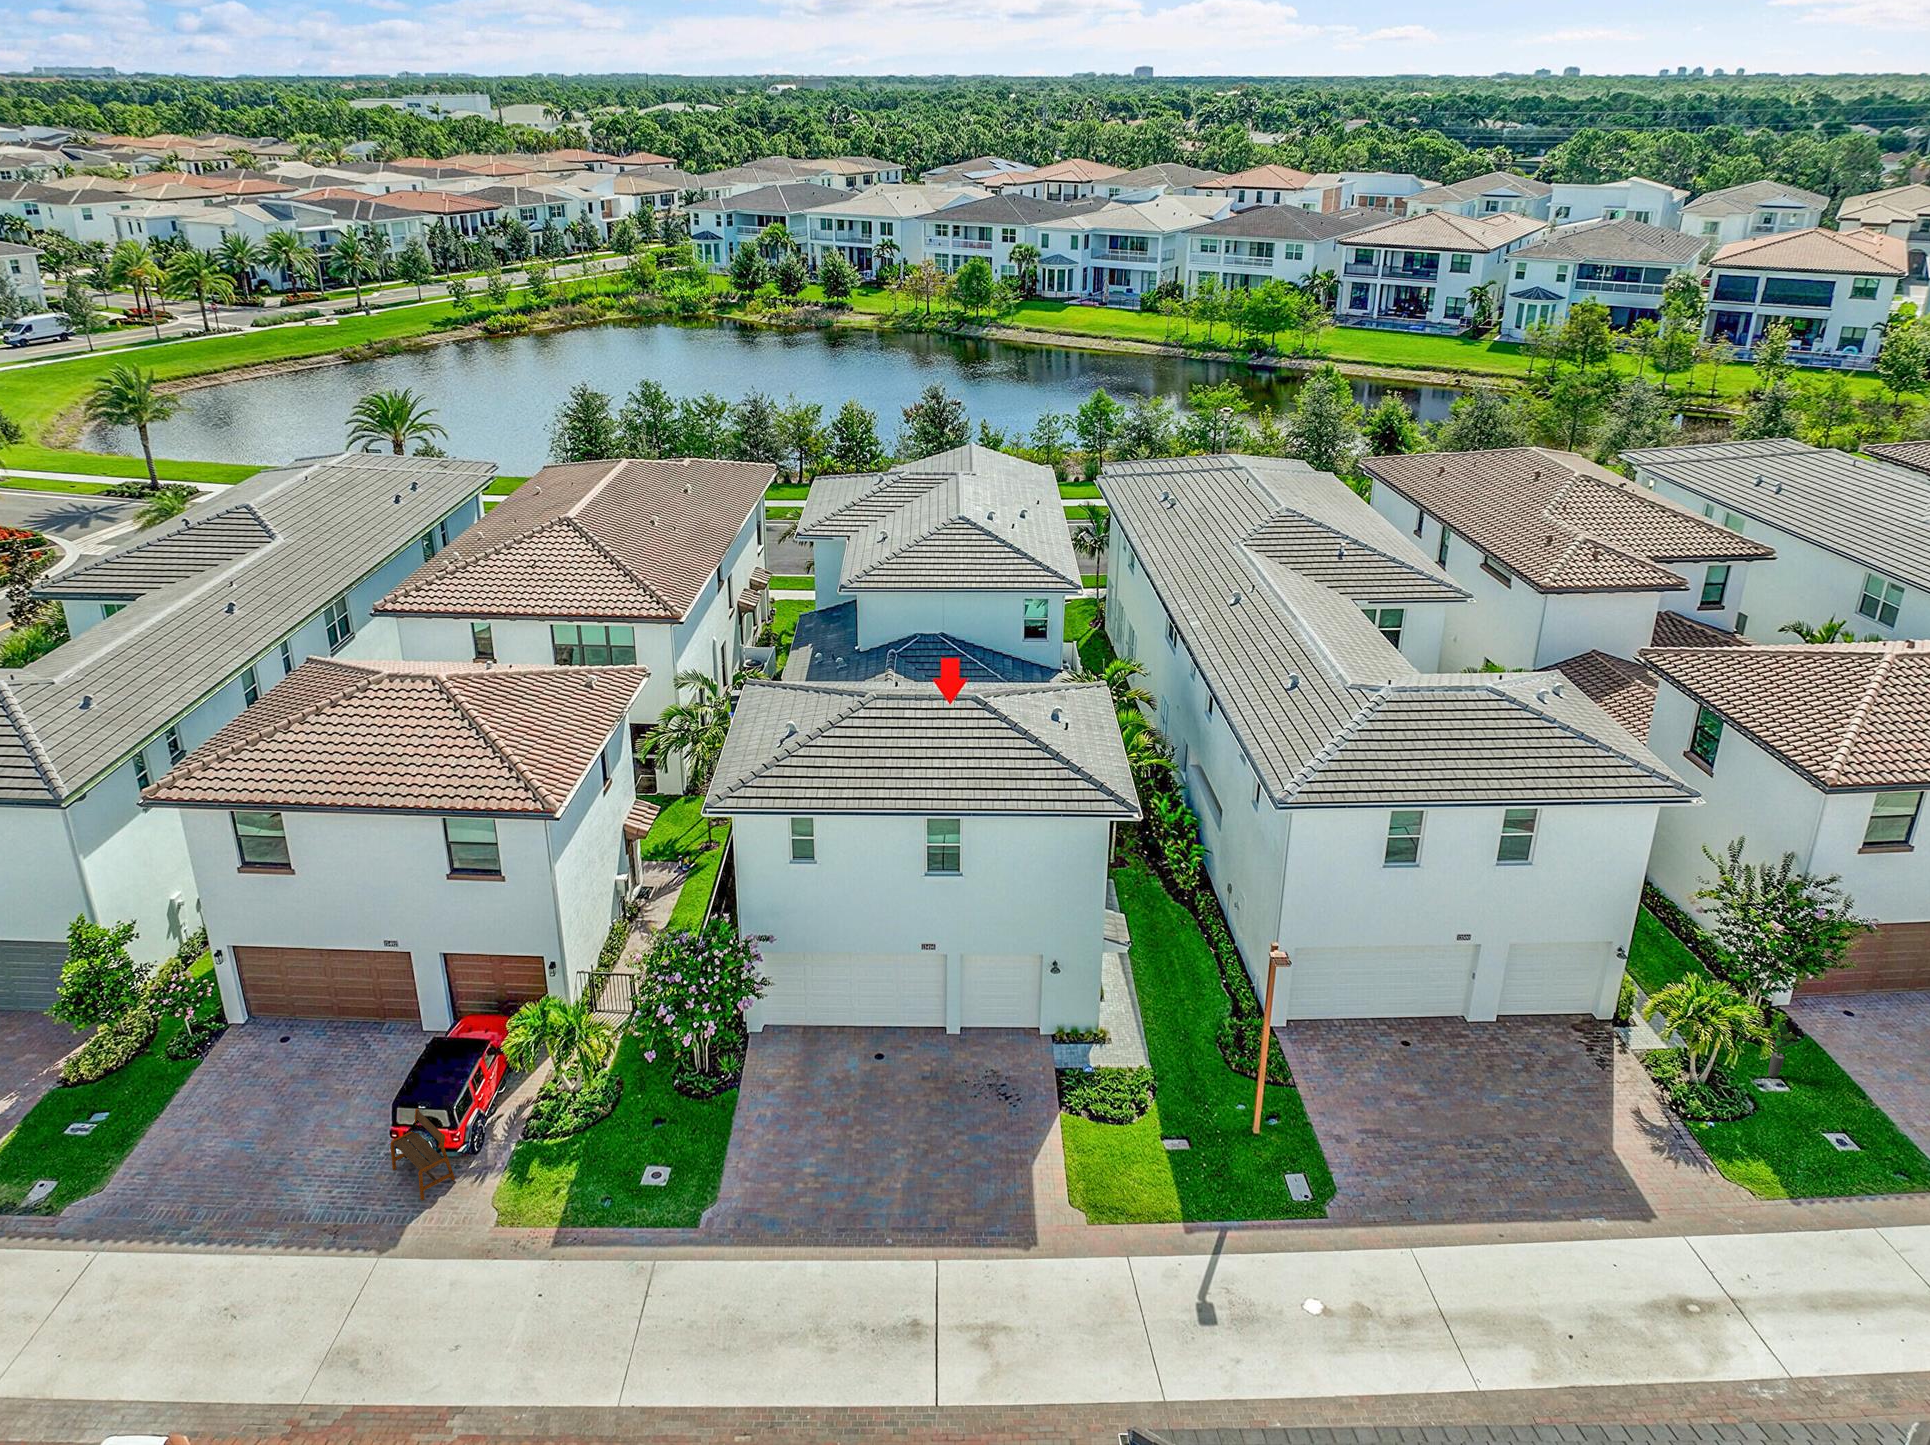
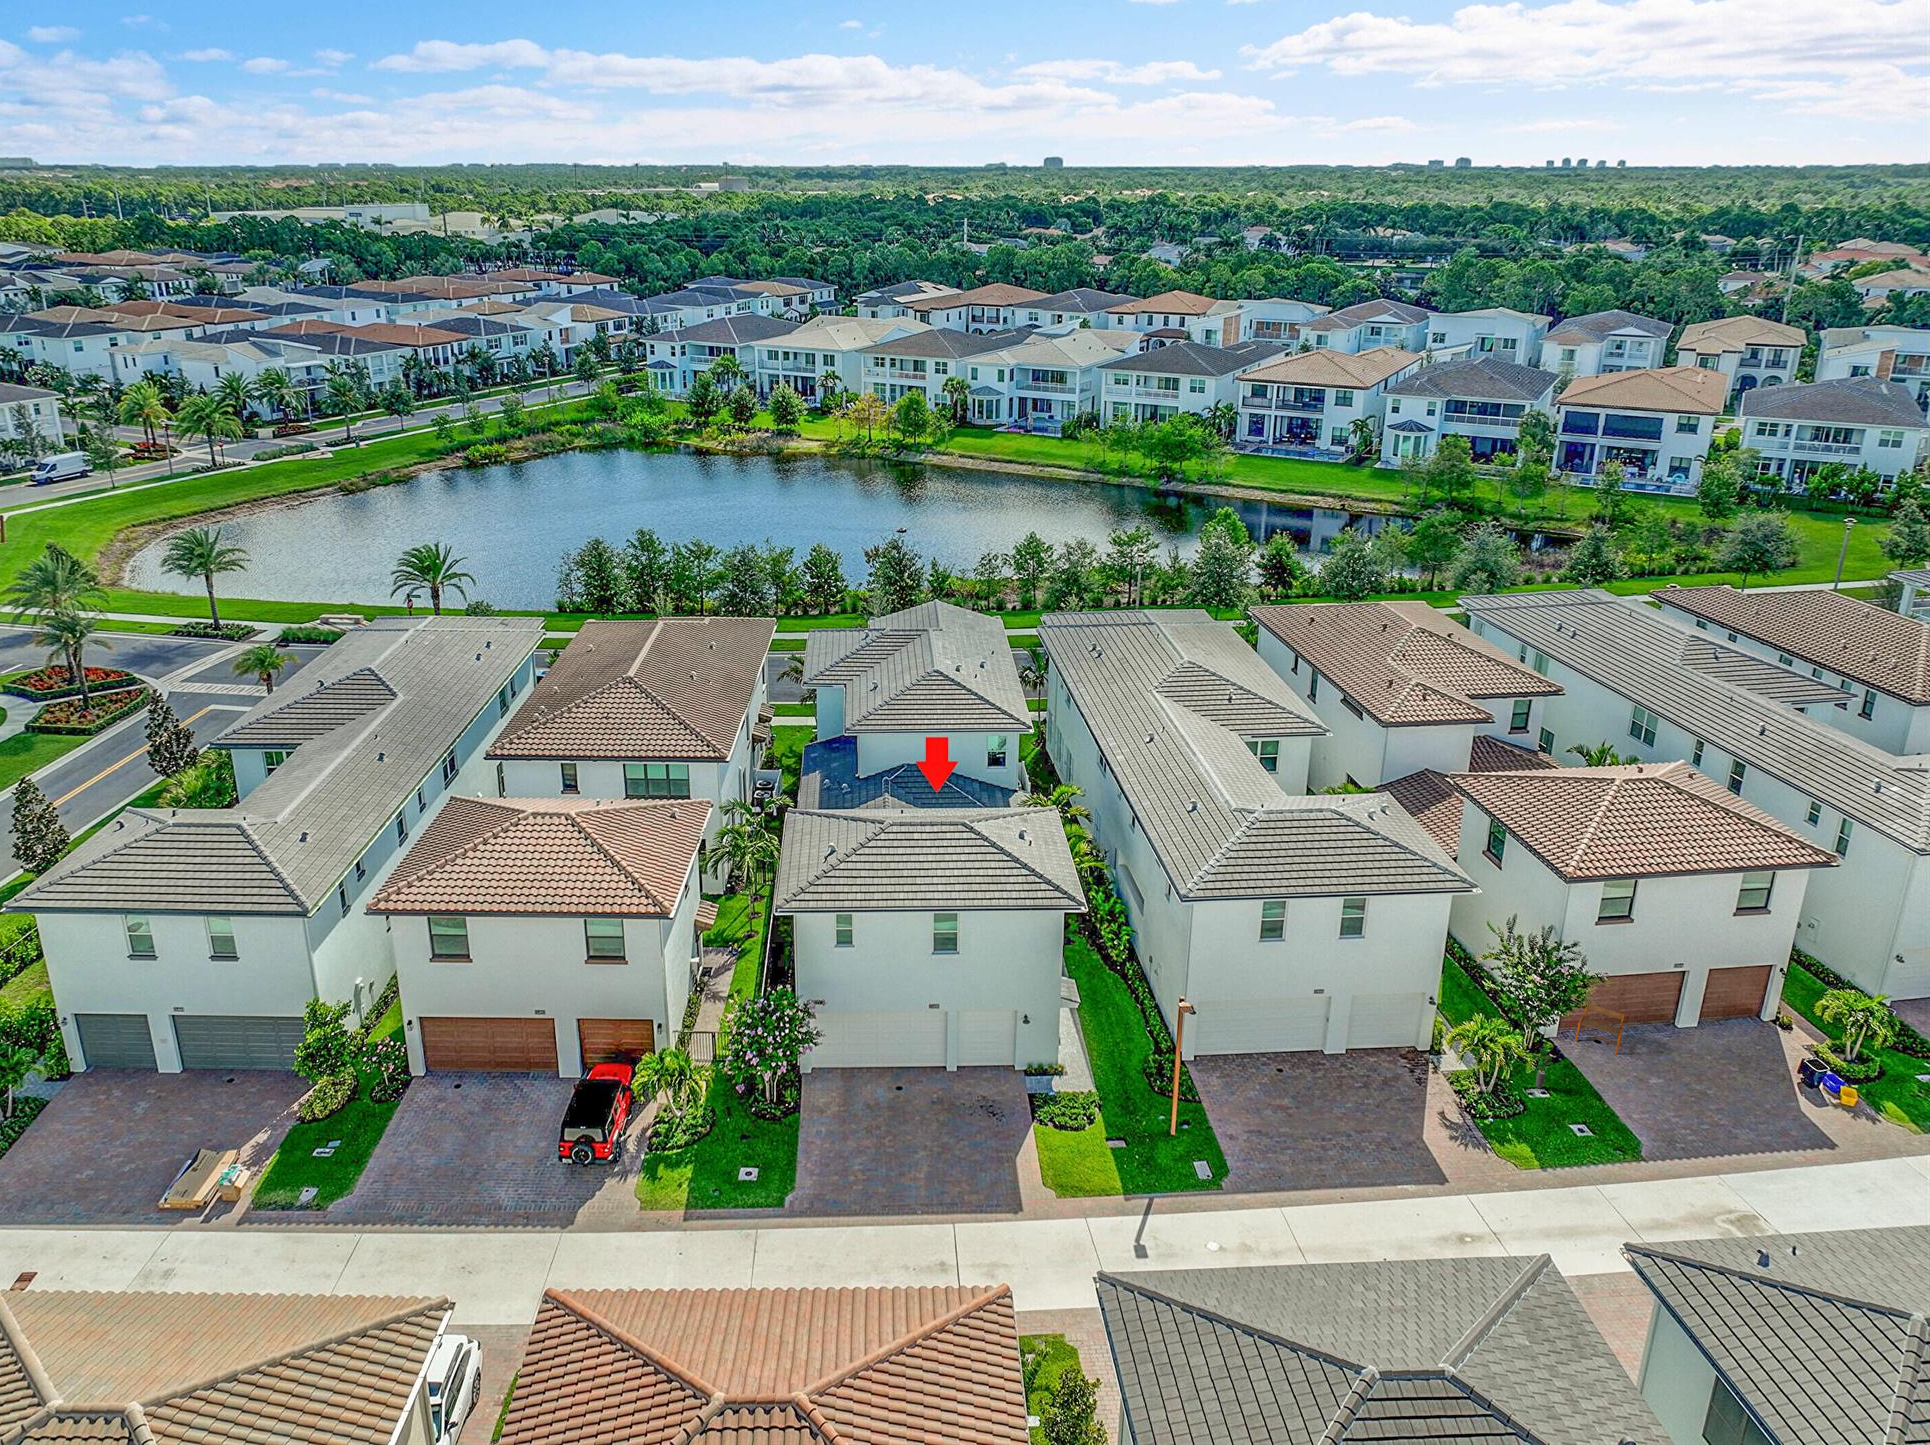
bench: present [390,1109,455,1200] -> present [1575,1003,1625,1054]

